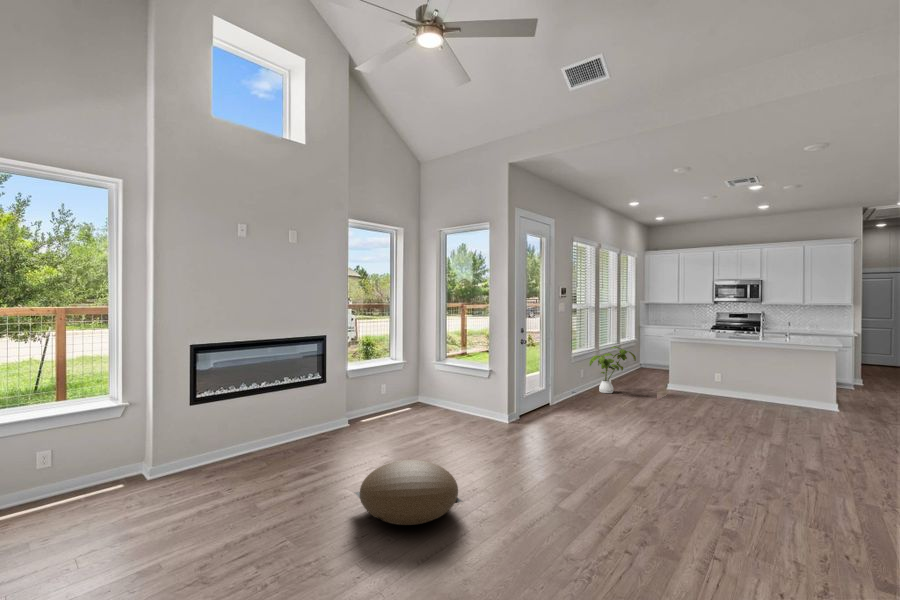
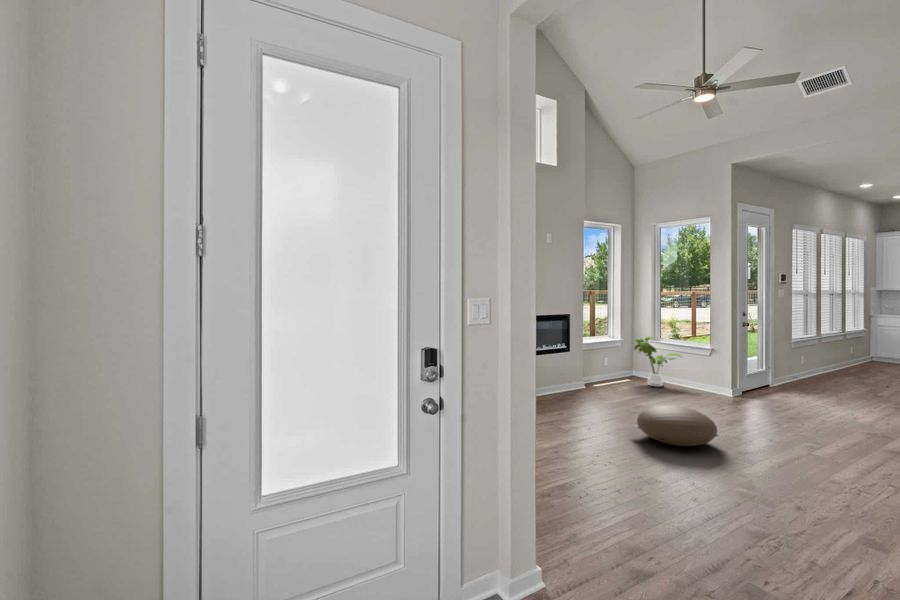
house plant: present [589,346,636,393] -> present [633,336,681,386]

